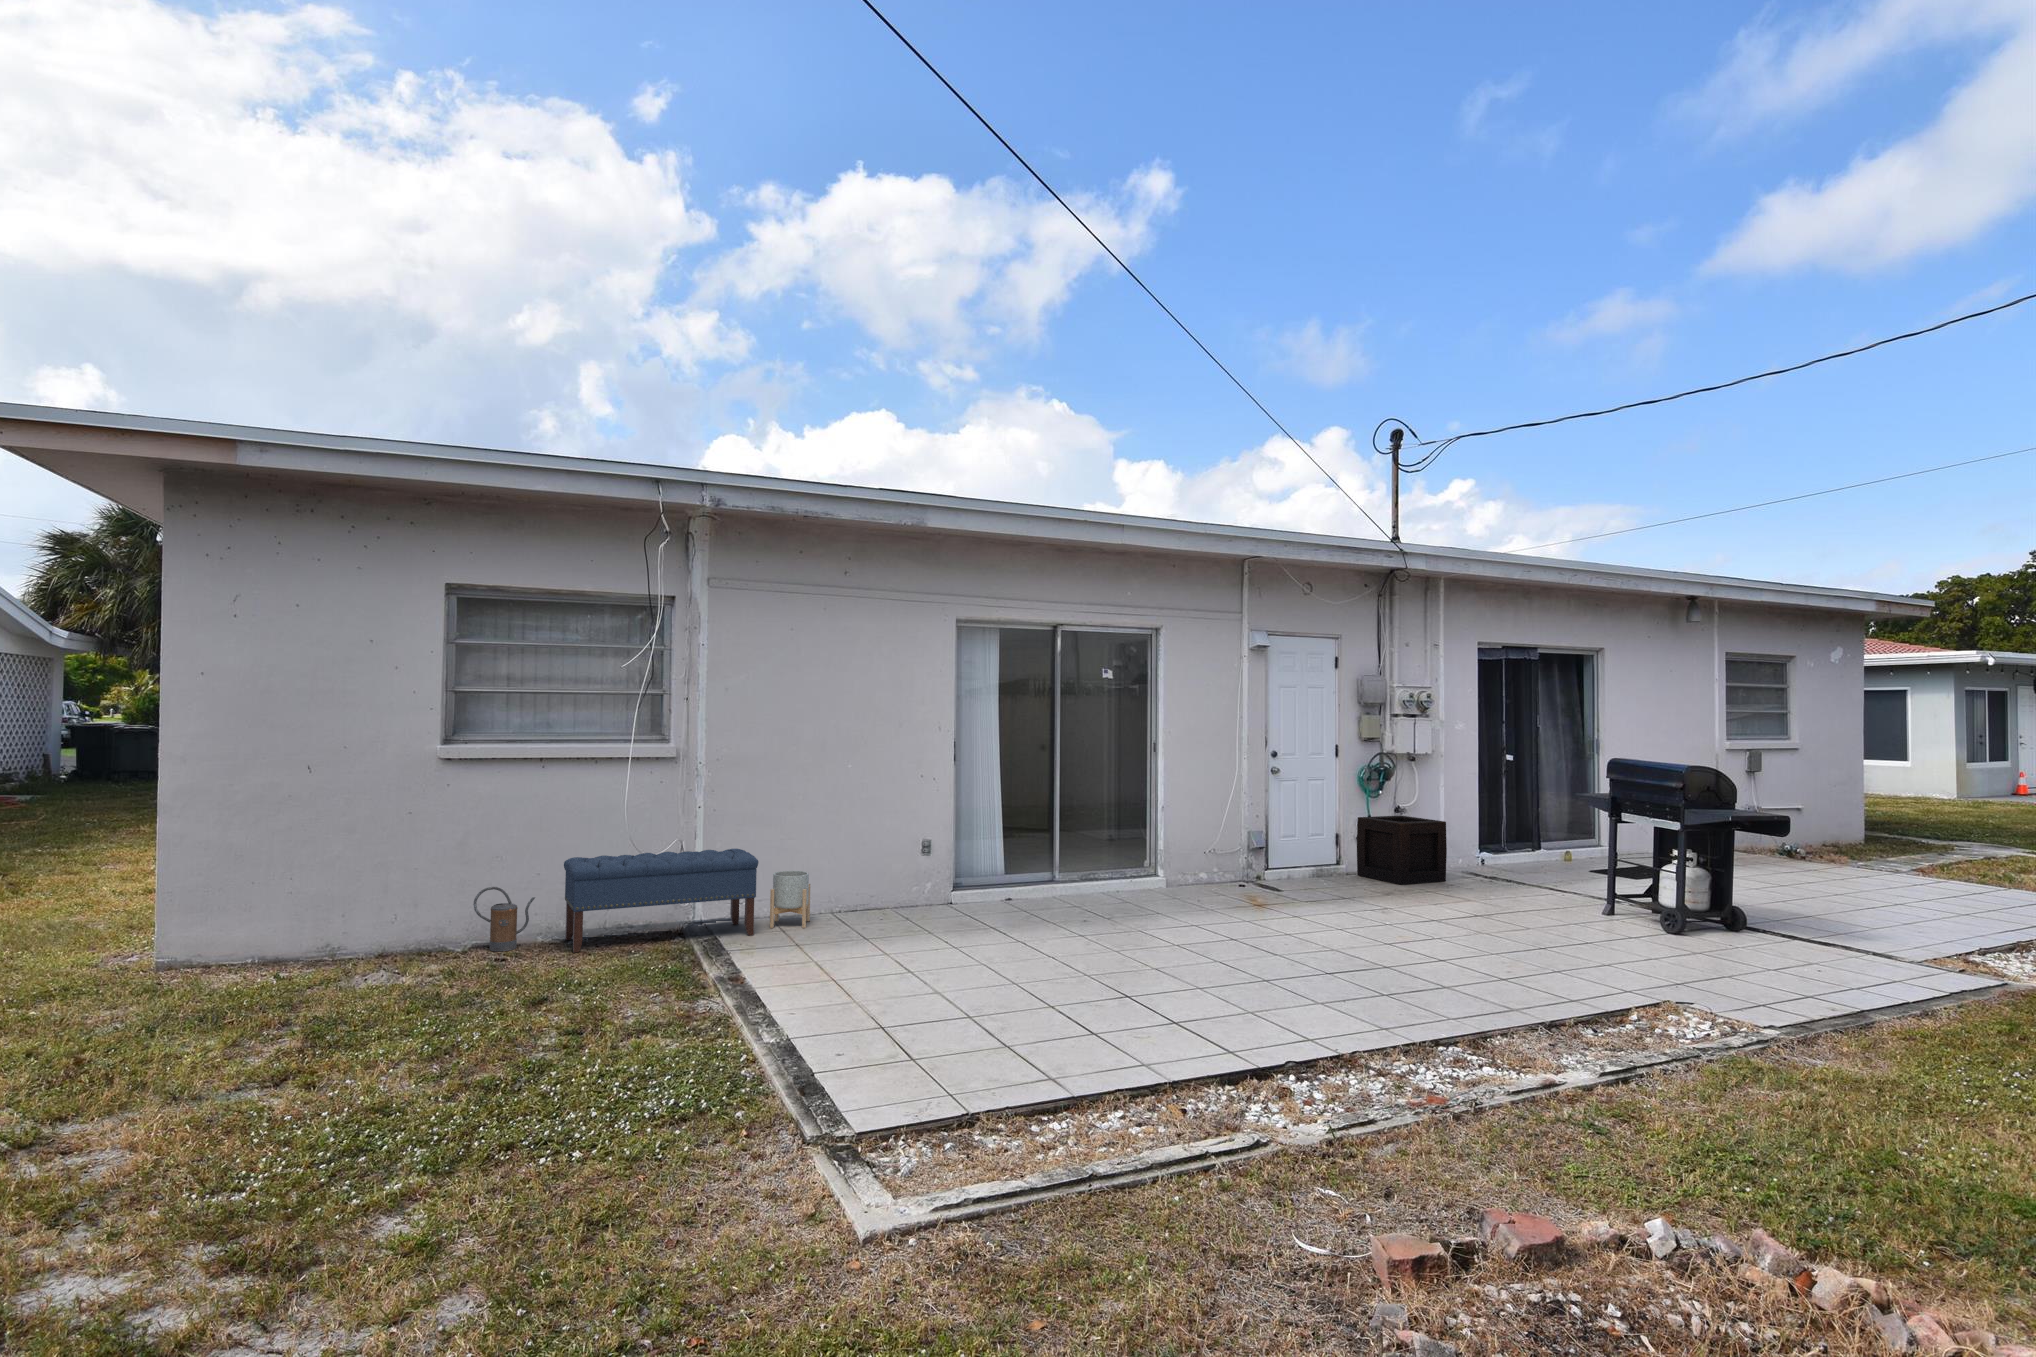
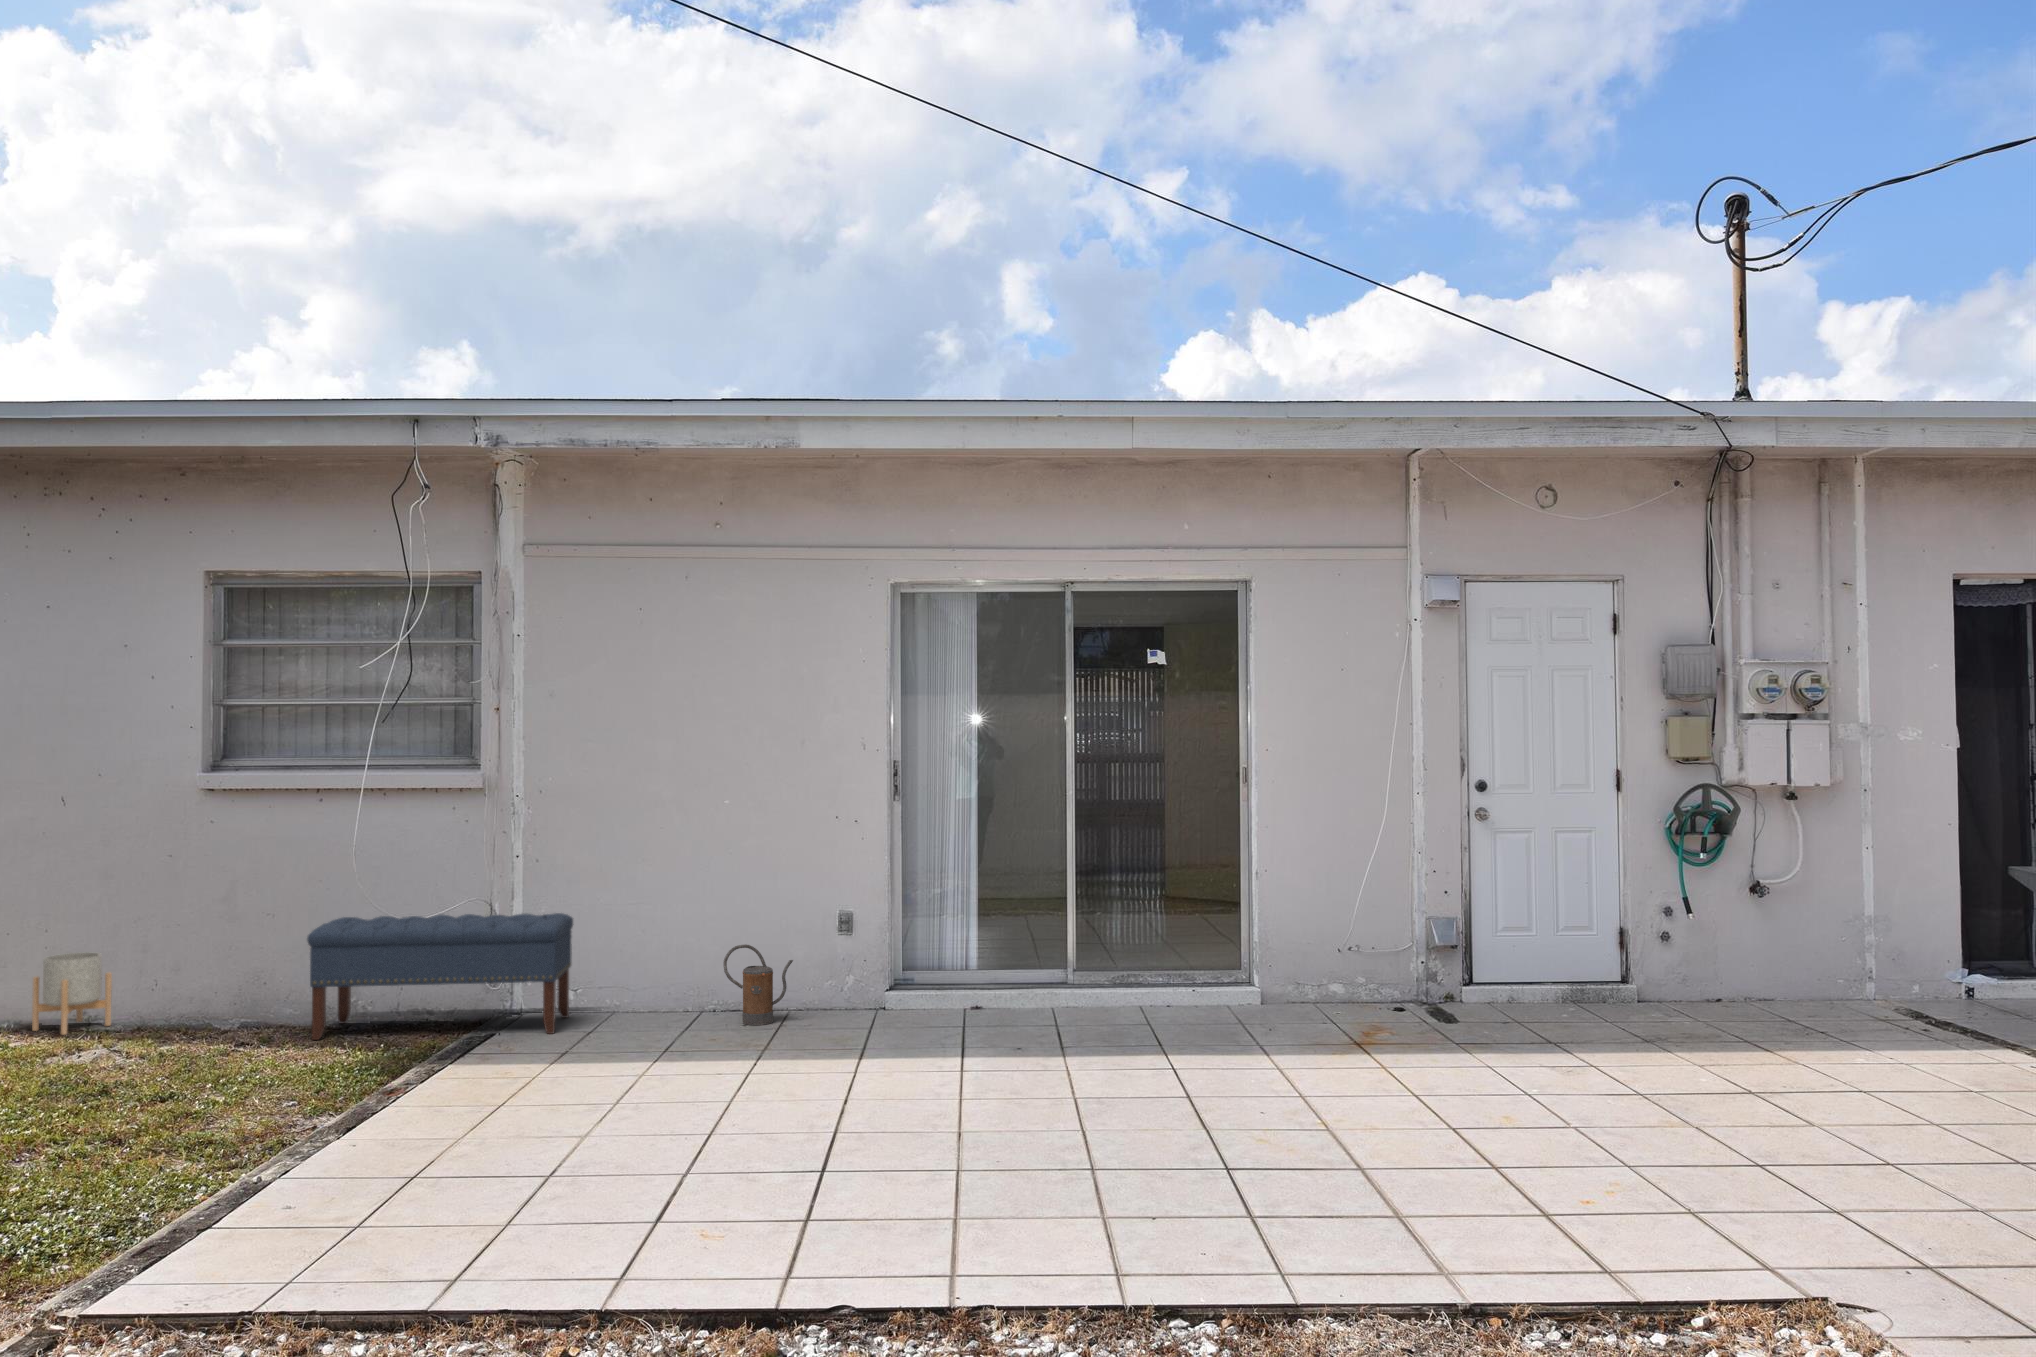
wooden crate: present [1357,816,1447,885] -> none [1663,897,1825,1022]
planter: present [770,871,810,928] -> present [32,953,112,1035]
watering can: present [473,887,535,951] -> present [723,944,793,1025]

